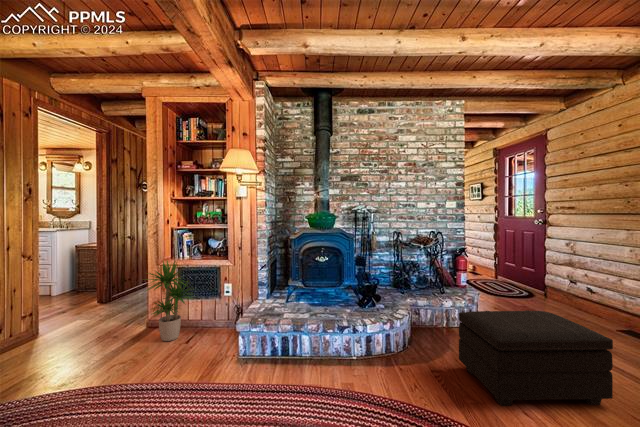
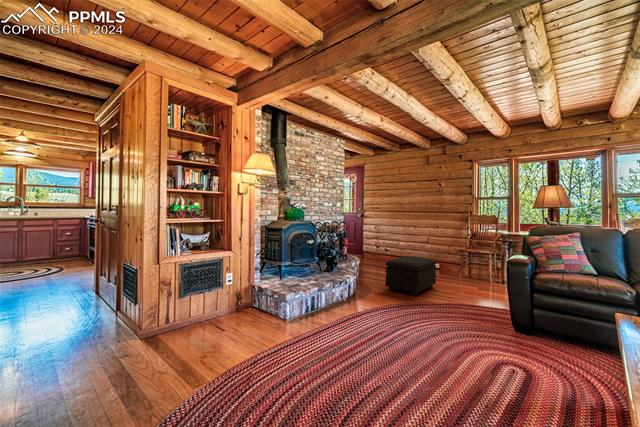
potted plant: present [146,261,191,341] -> none [172,253,227,336]

